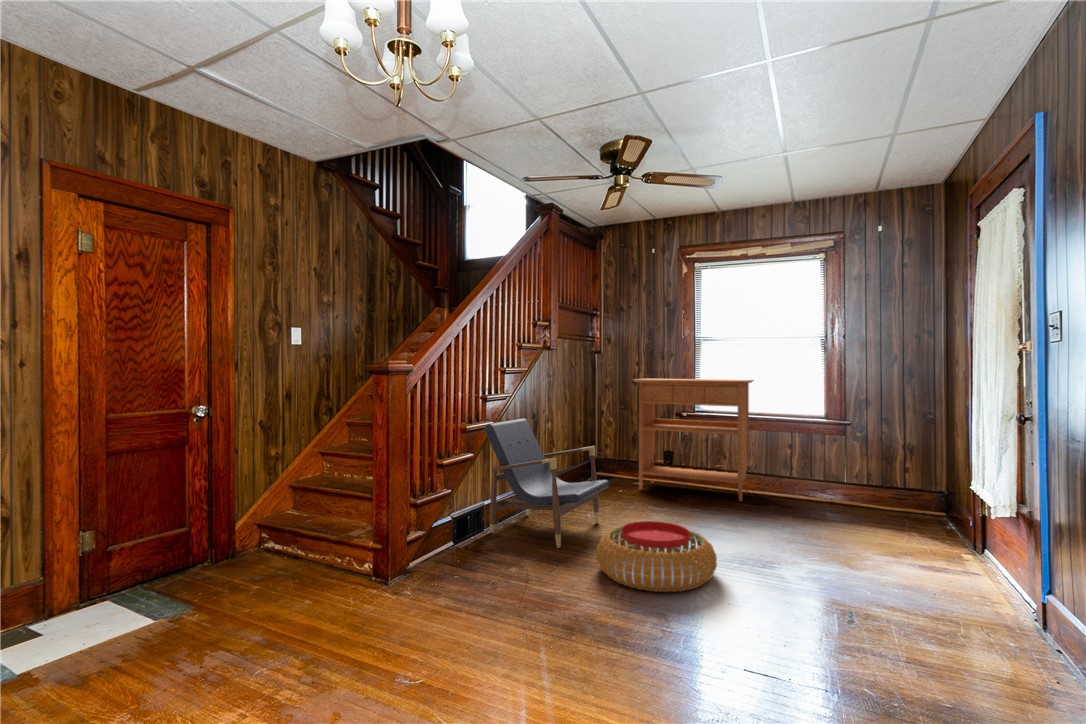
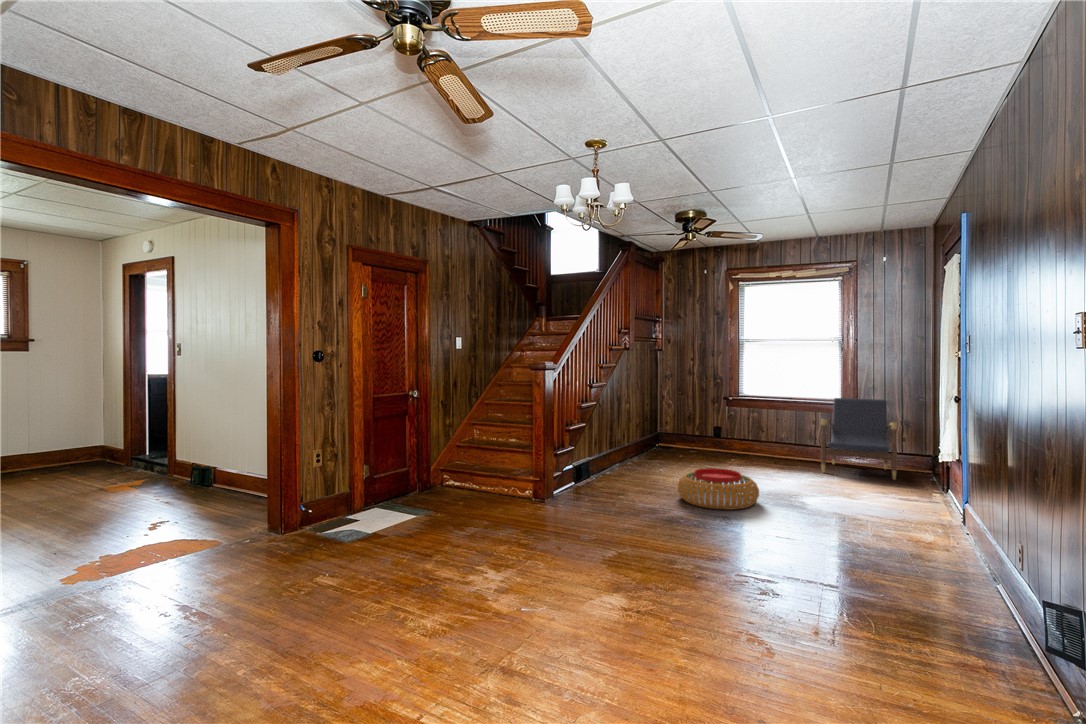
console table: present [633,379,754,501] -> none [690,371,786,464]
lounge chair: present [485,418,610,548] -> present [821,398,897,480]

